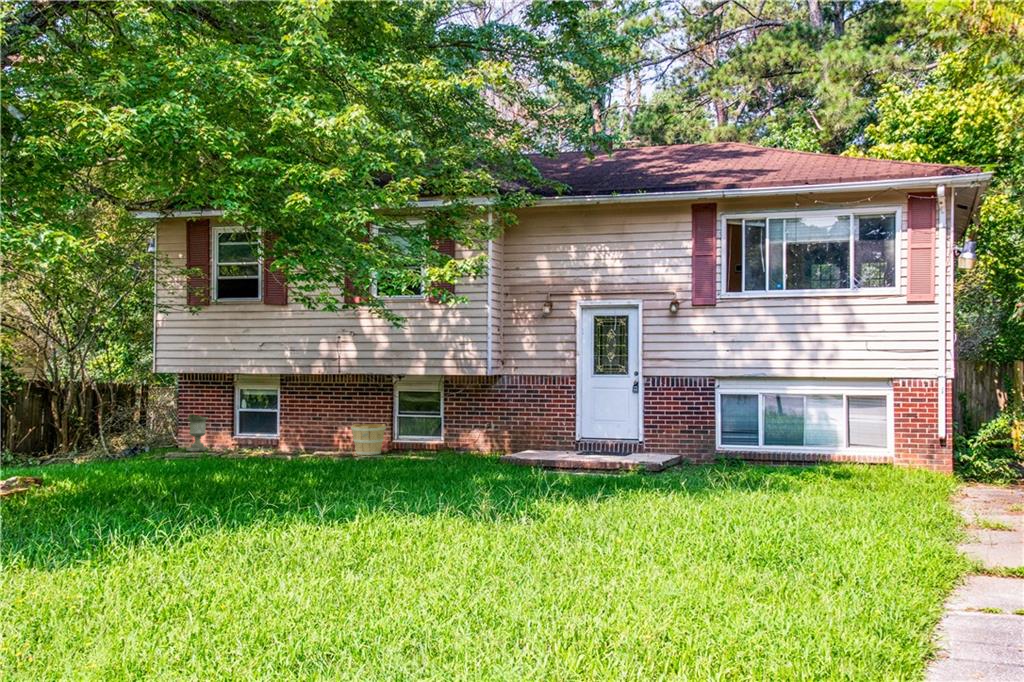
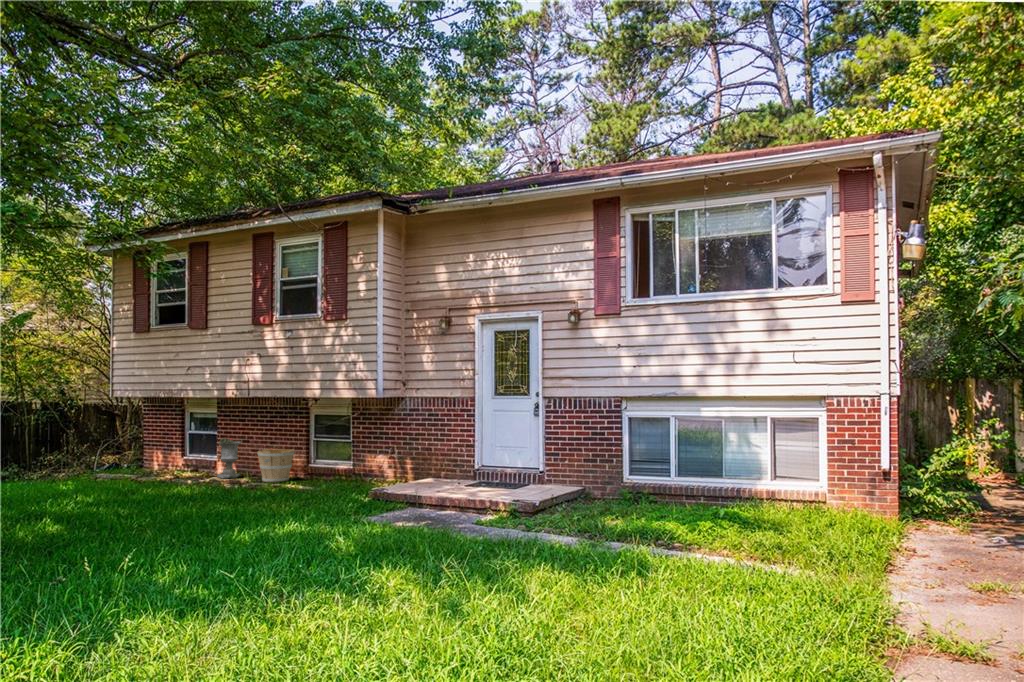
planter: present [186,414,208,452] -> present [217,438,241,479]

